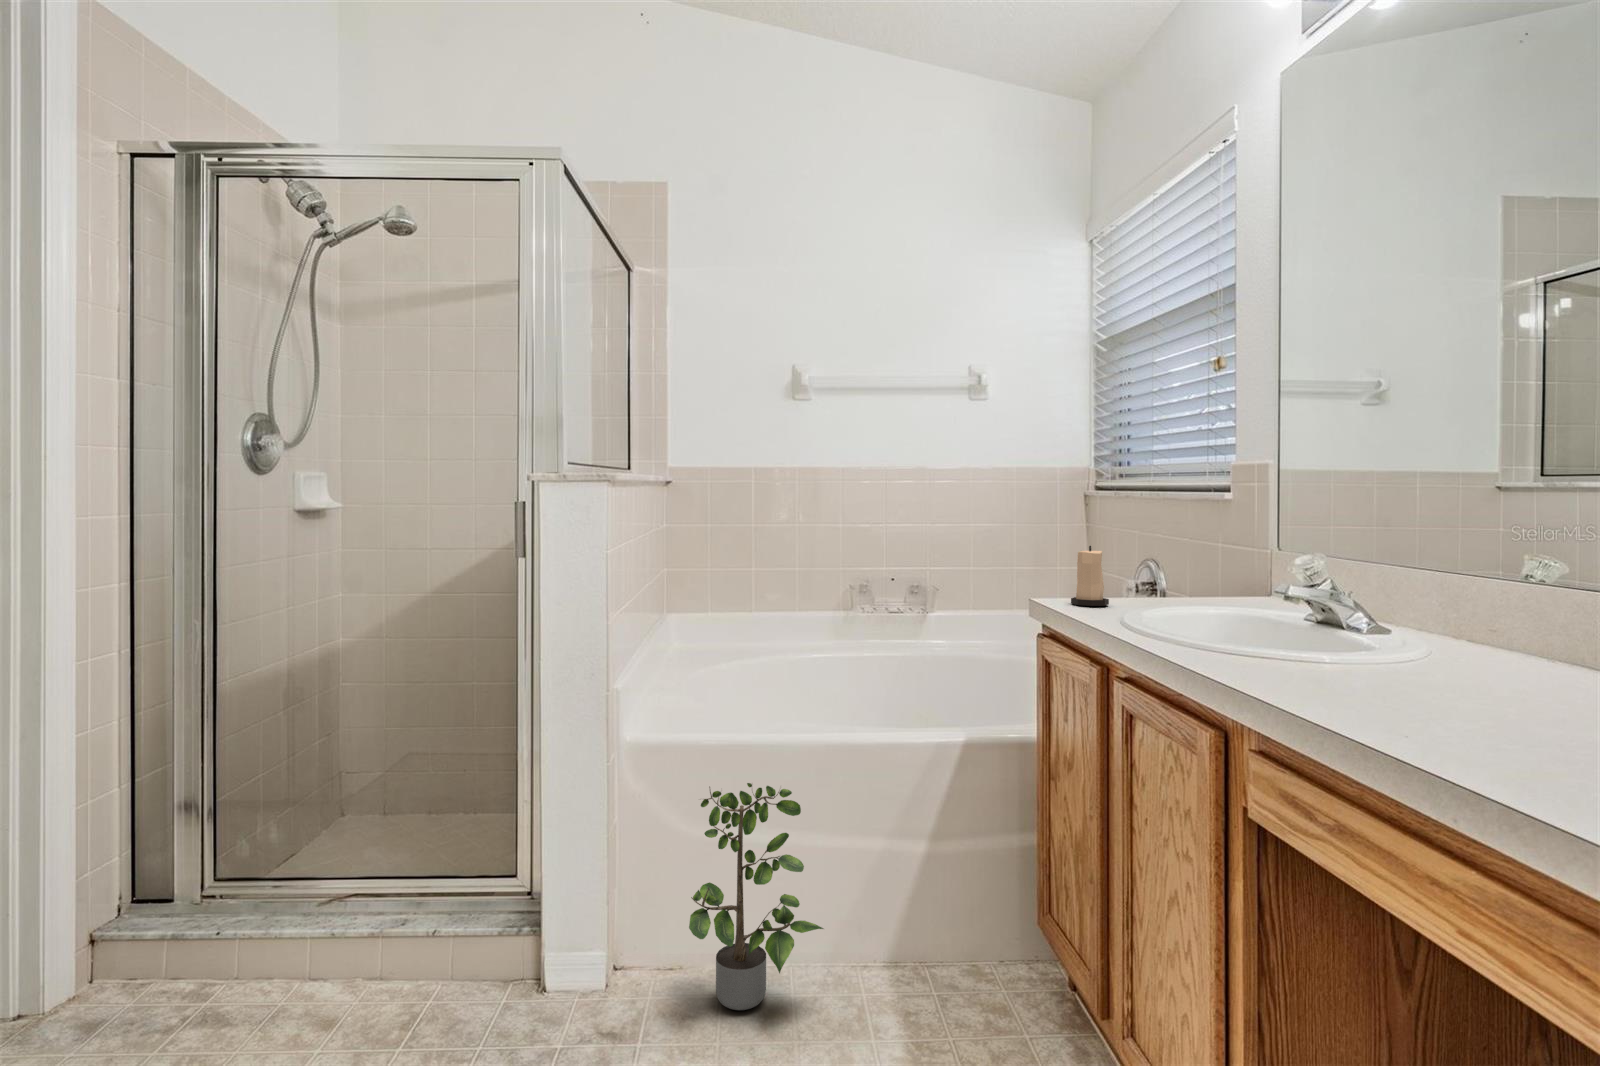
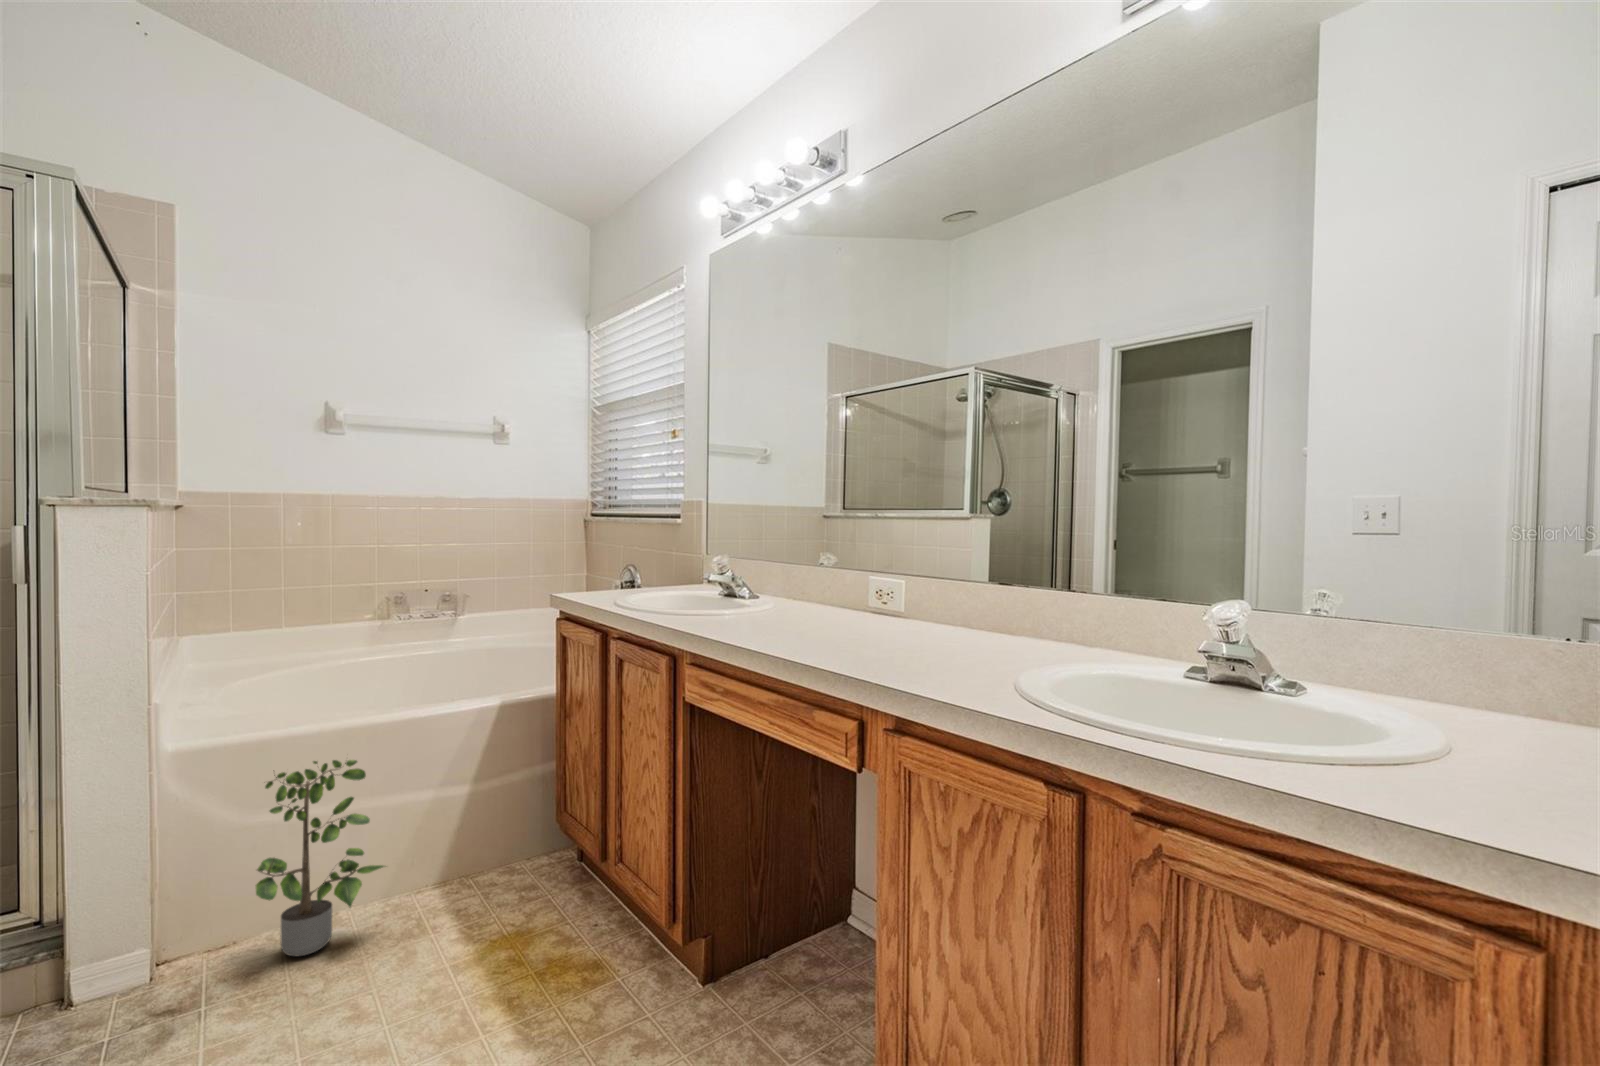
candle: present [1071,546,1109,606] -> none [581,555,606,596]

